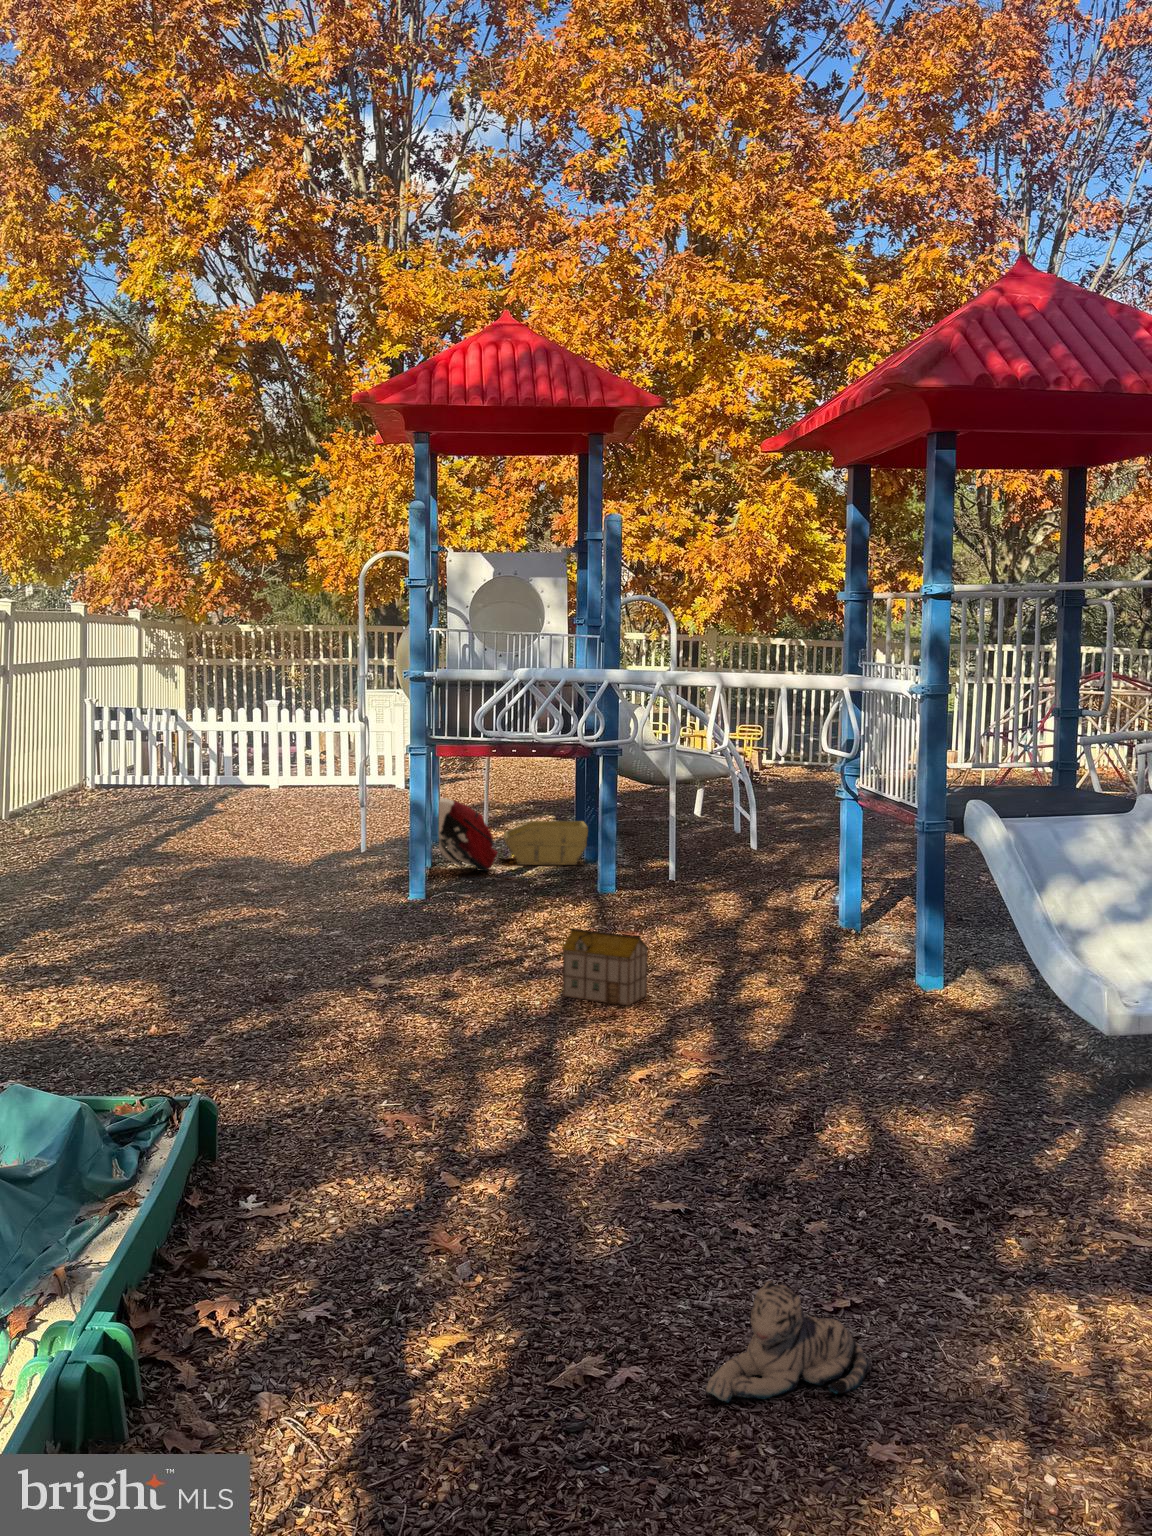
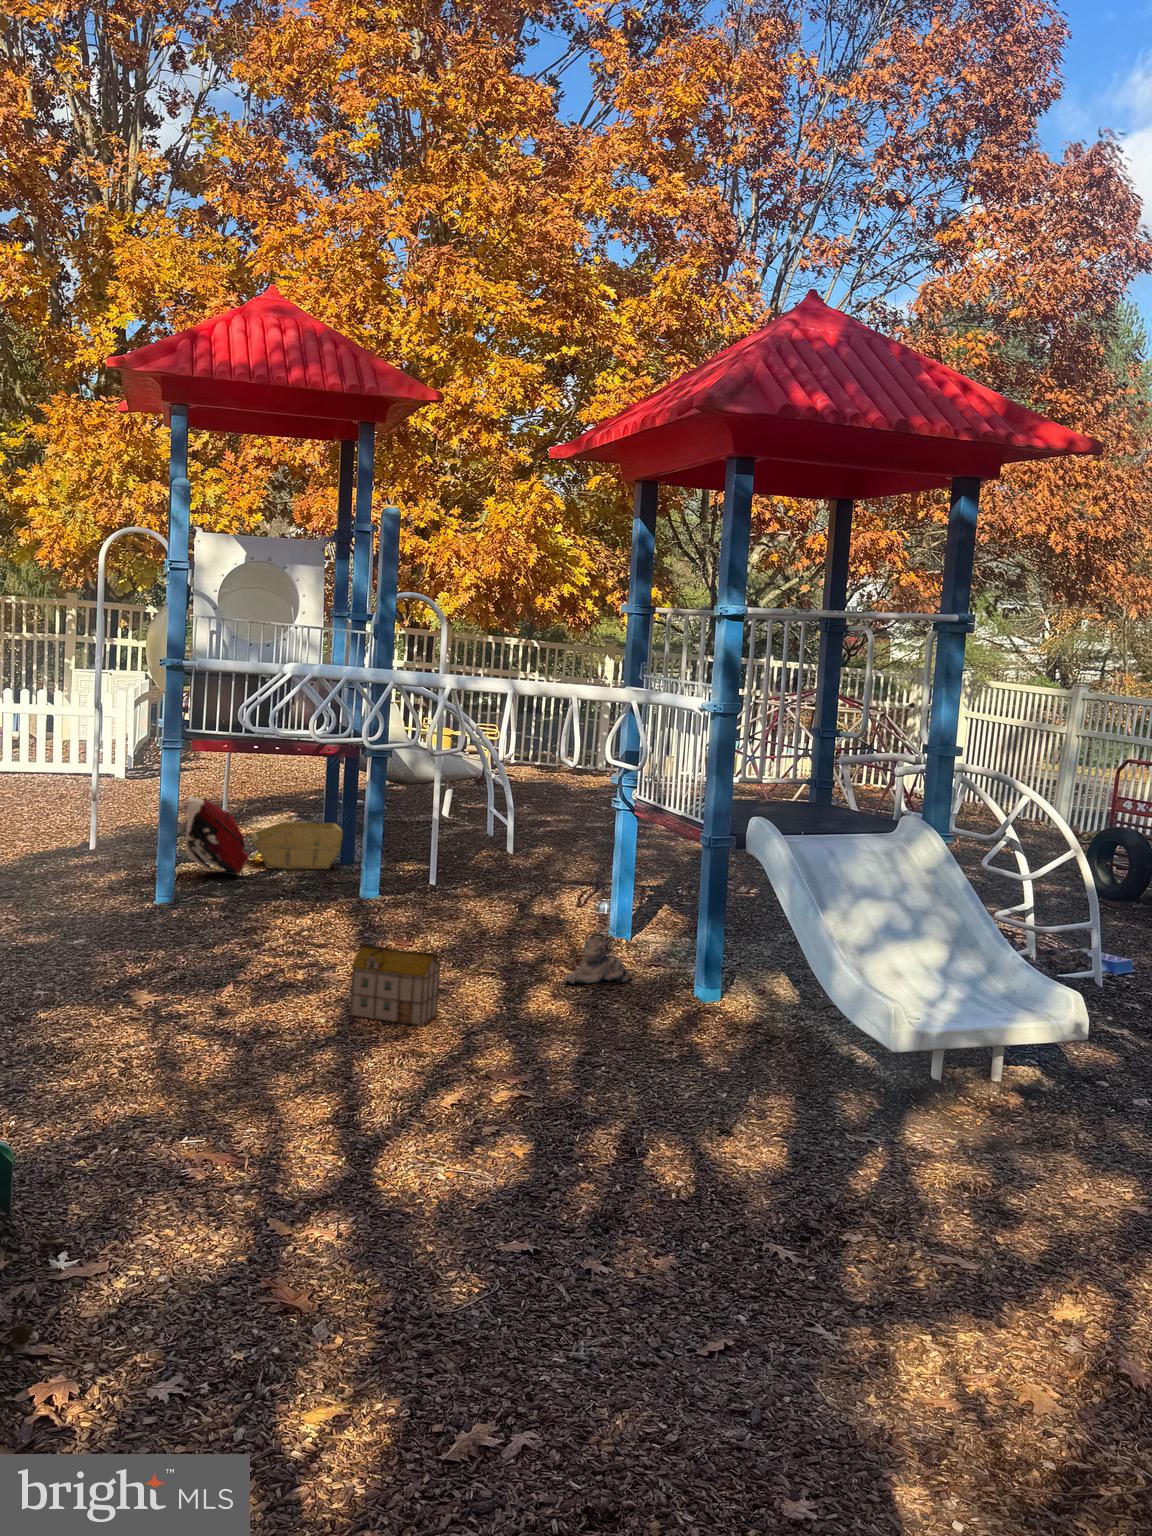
plush toy: present [706,1281,868,1402] -> present [564,937,630,984]

